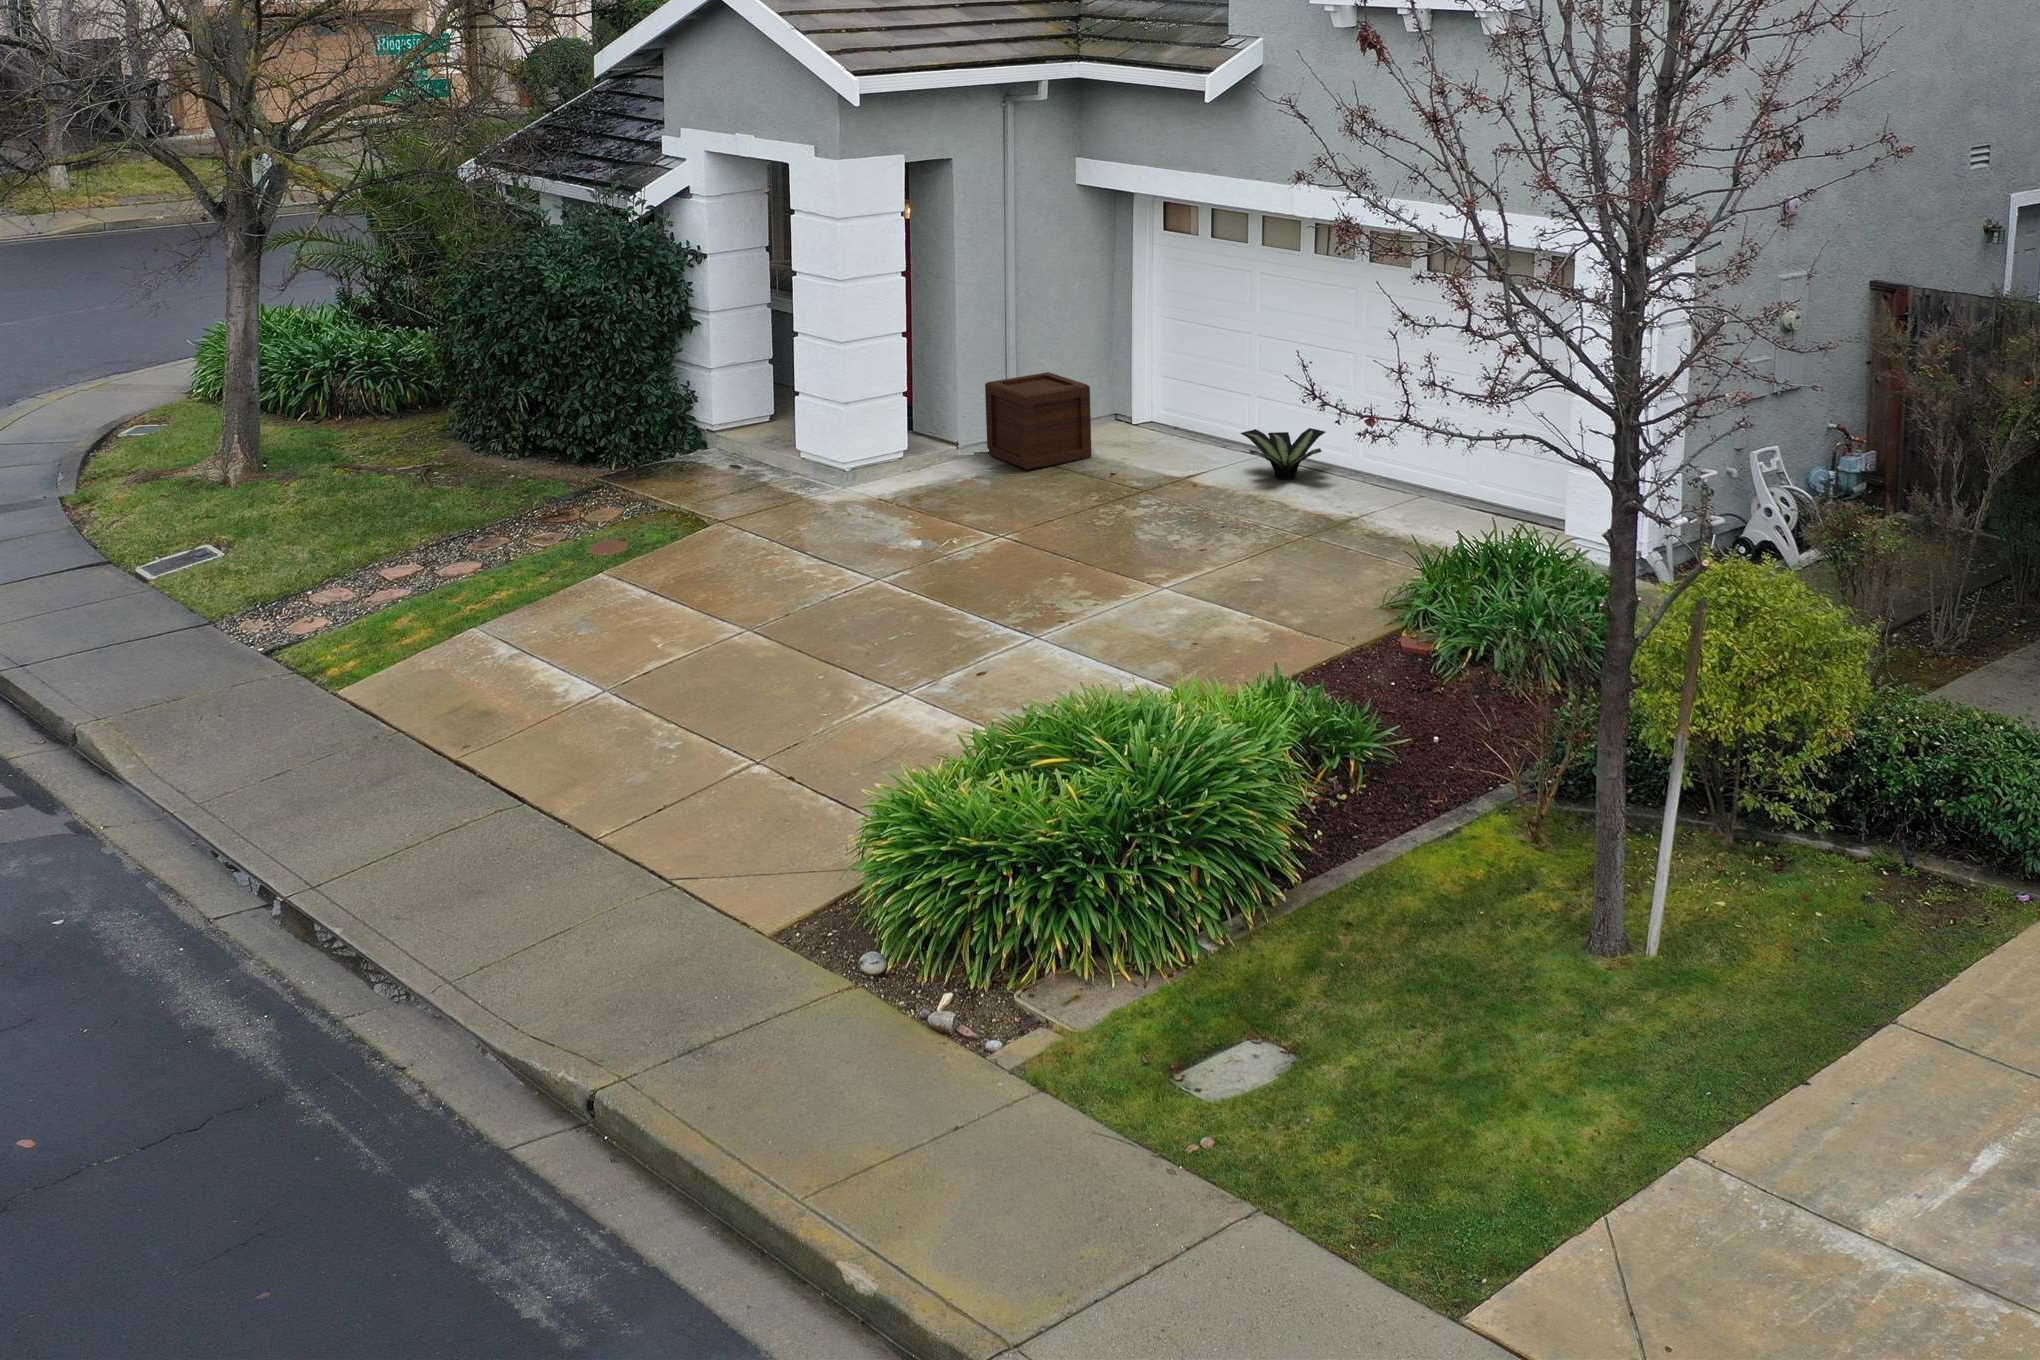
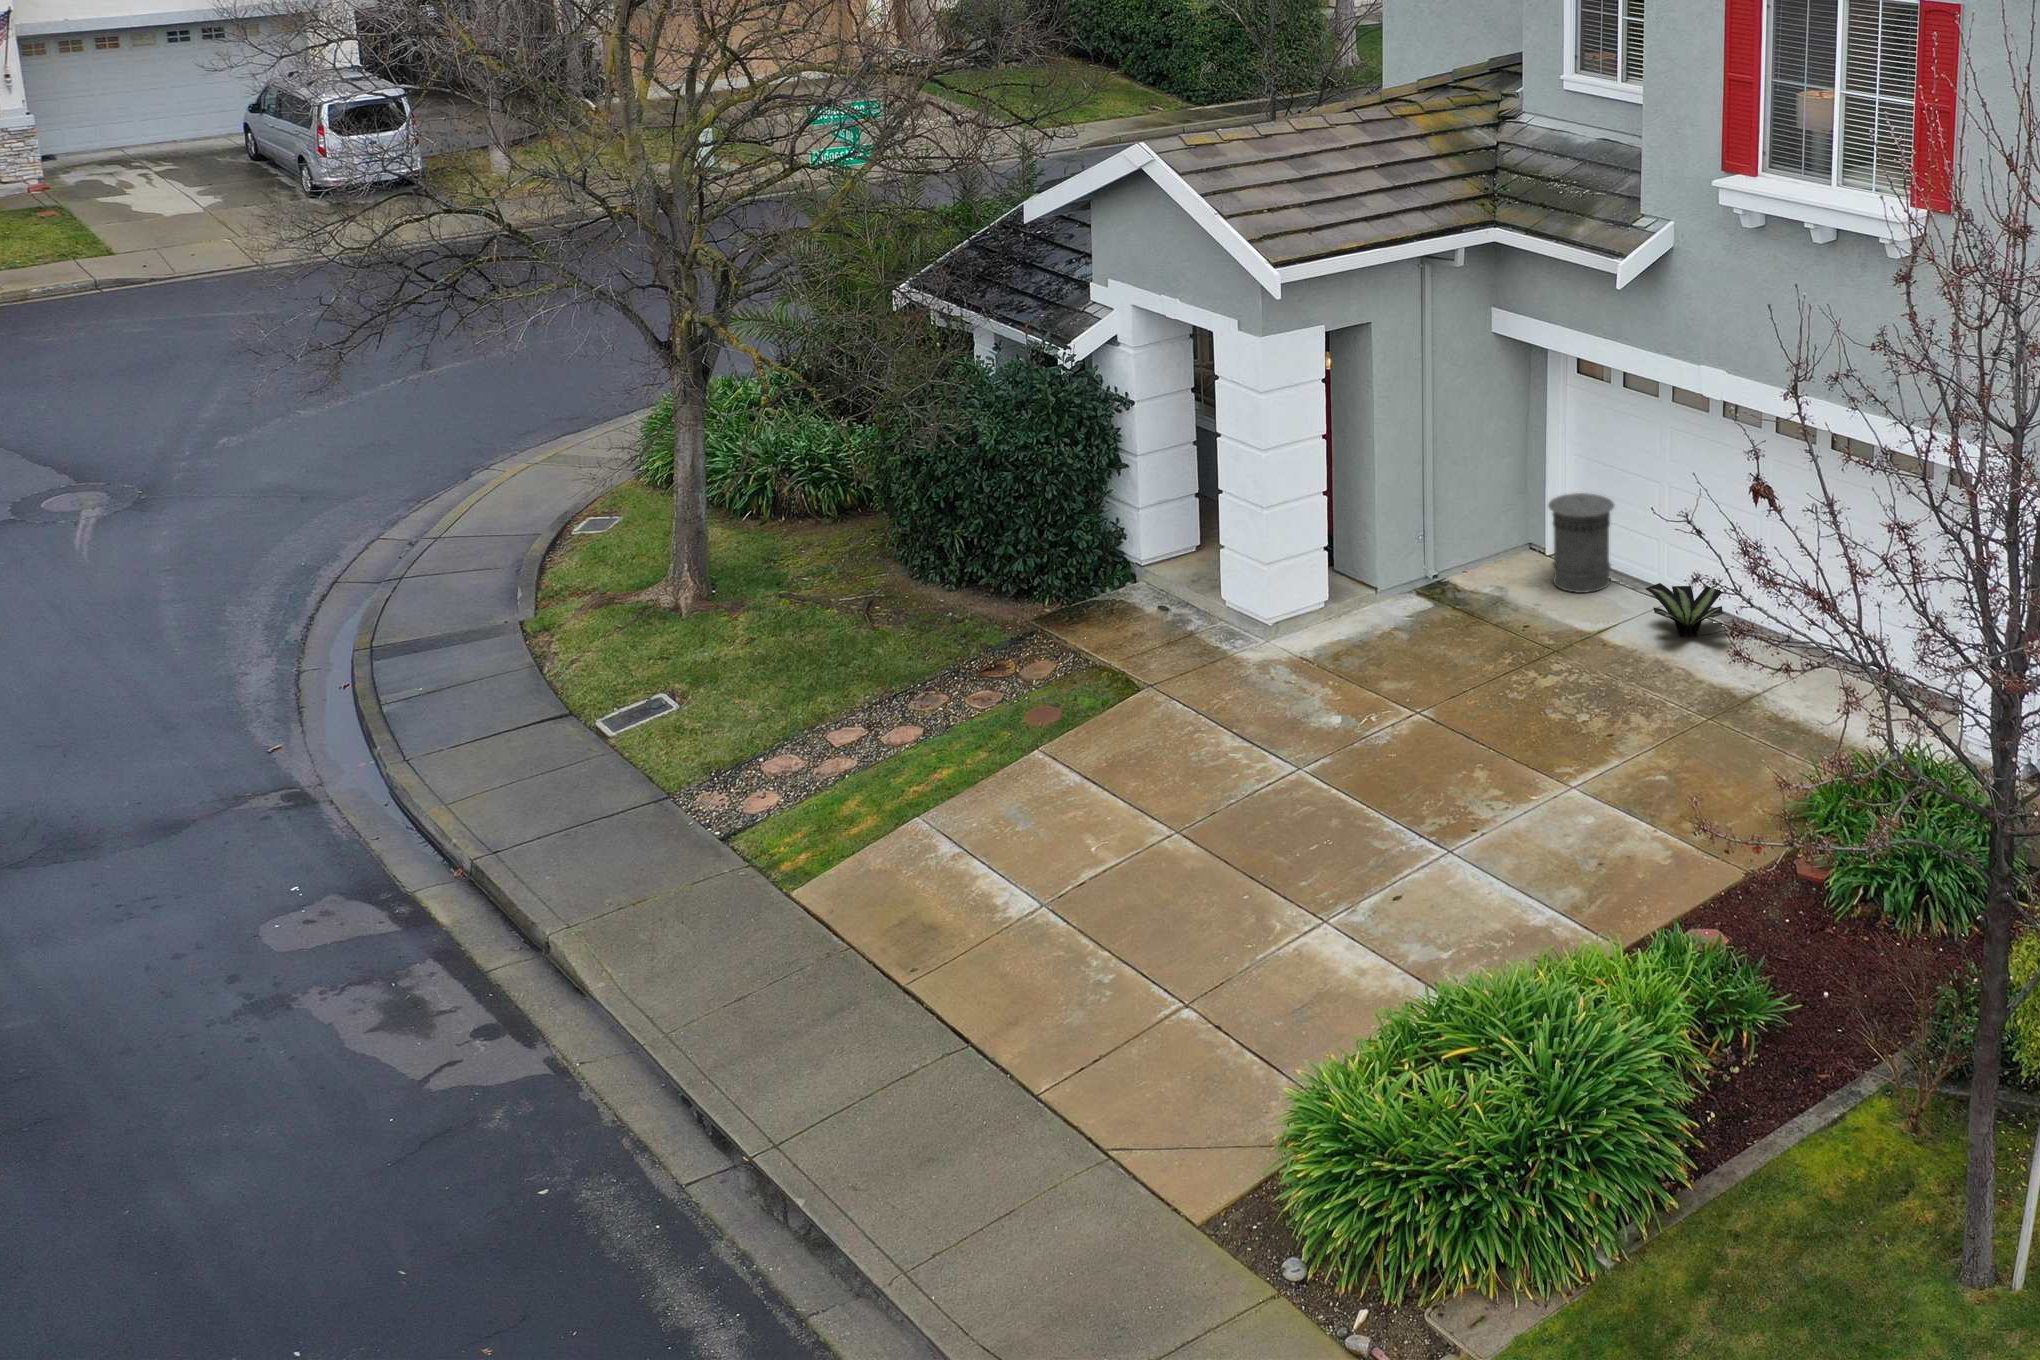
trash can: none [1138,352,1207,451] -> present [1548,493,1614,593]
wooden crate: present [985,372,1091,470] -> none [1400,512,1502,615]

